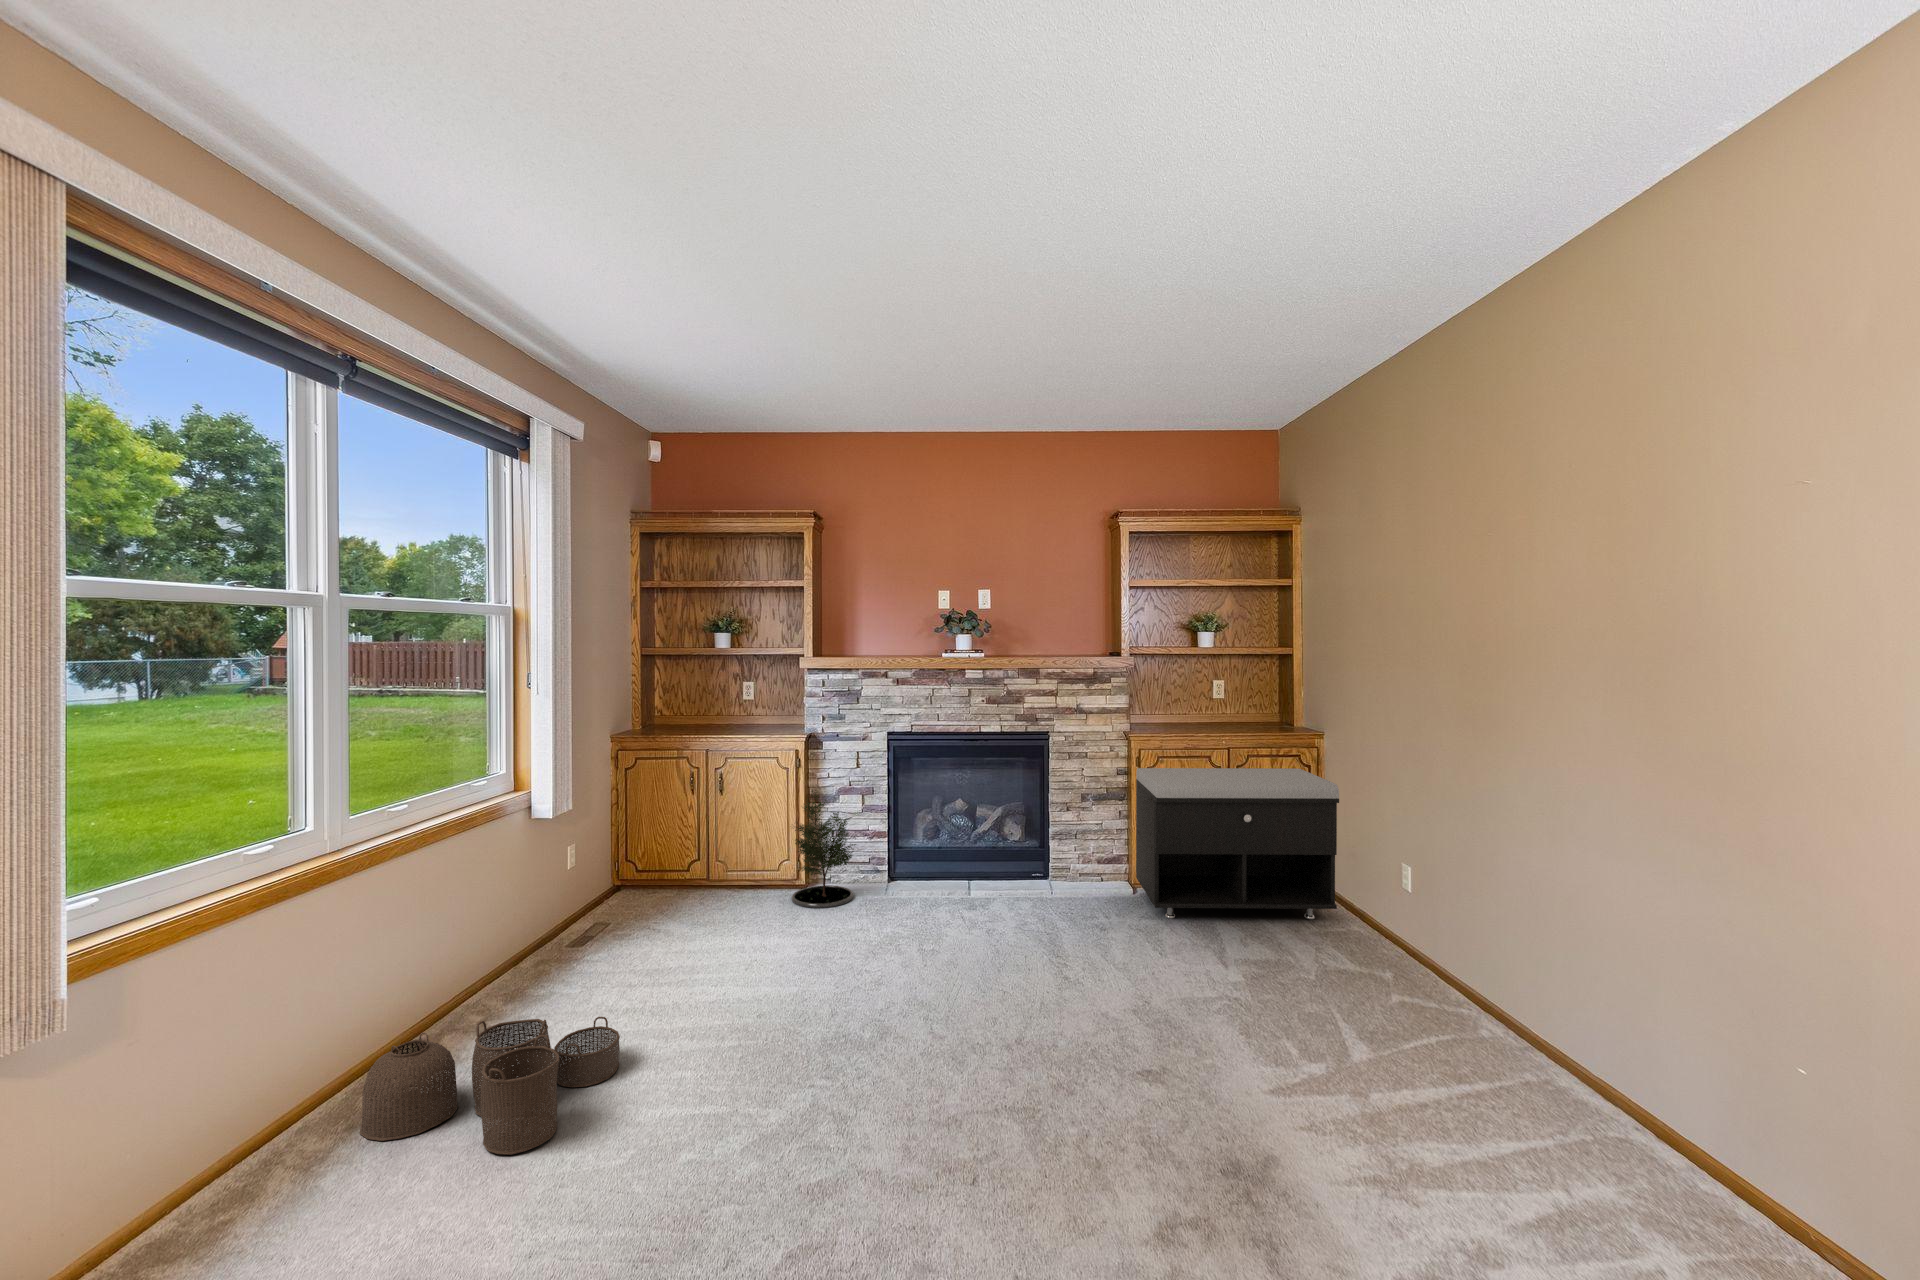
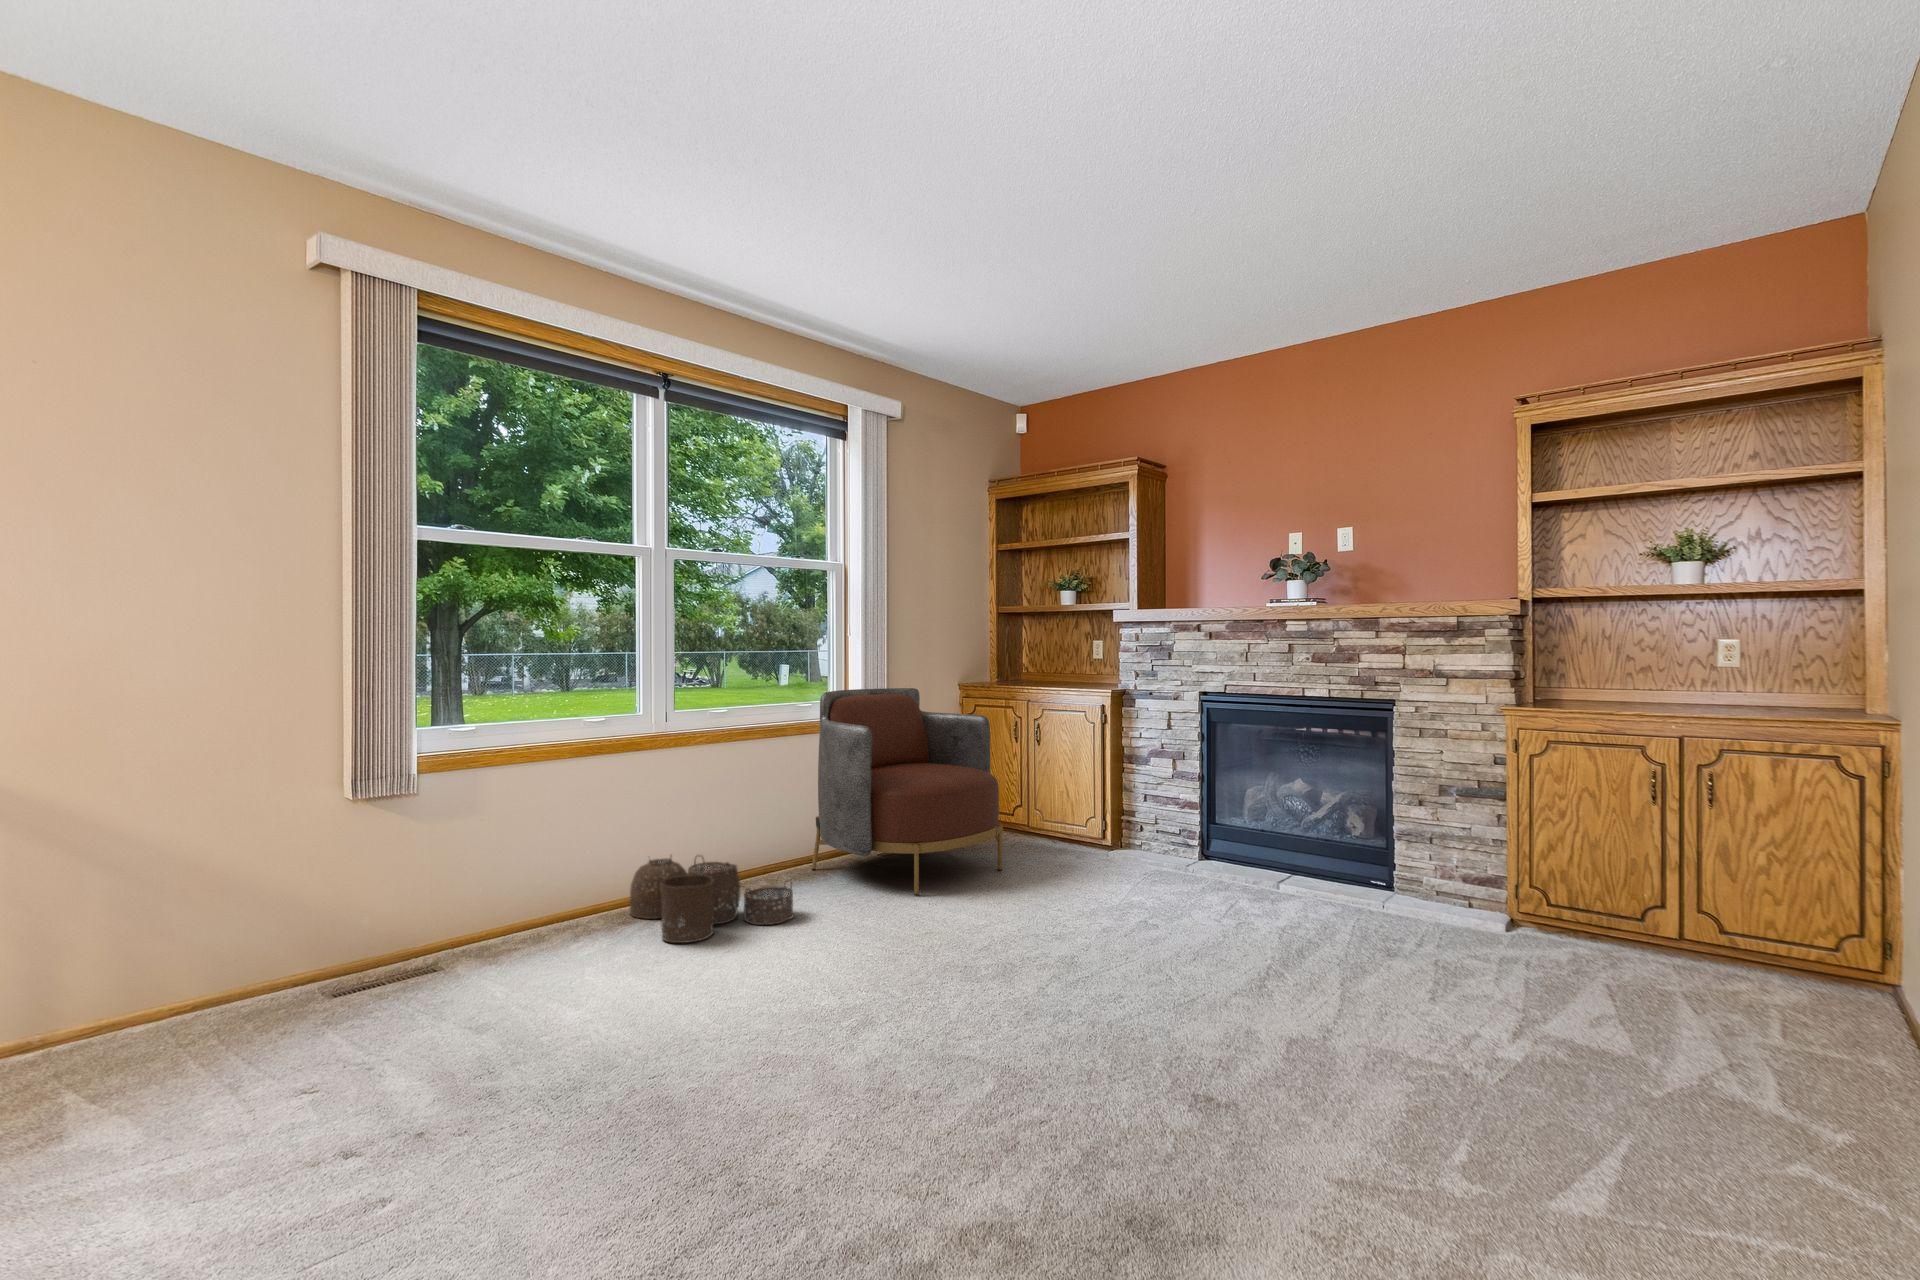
armchair: none [527,752,744,992] -> present [812,688,1003,895]
storage bench: present [1136,768,1339,919] -> none [1463,752,1820,1021]
potted tree: present [792,790,856,908] -> none [1079,744,1155,869]

